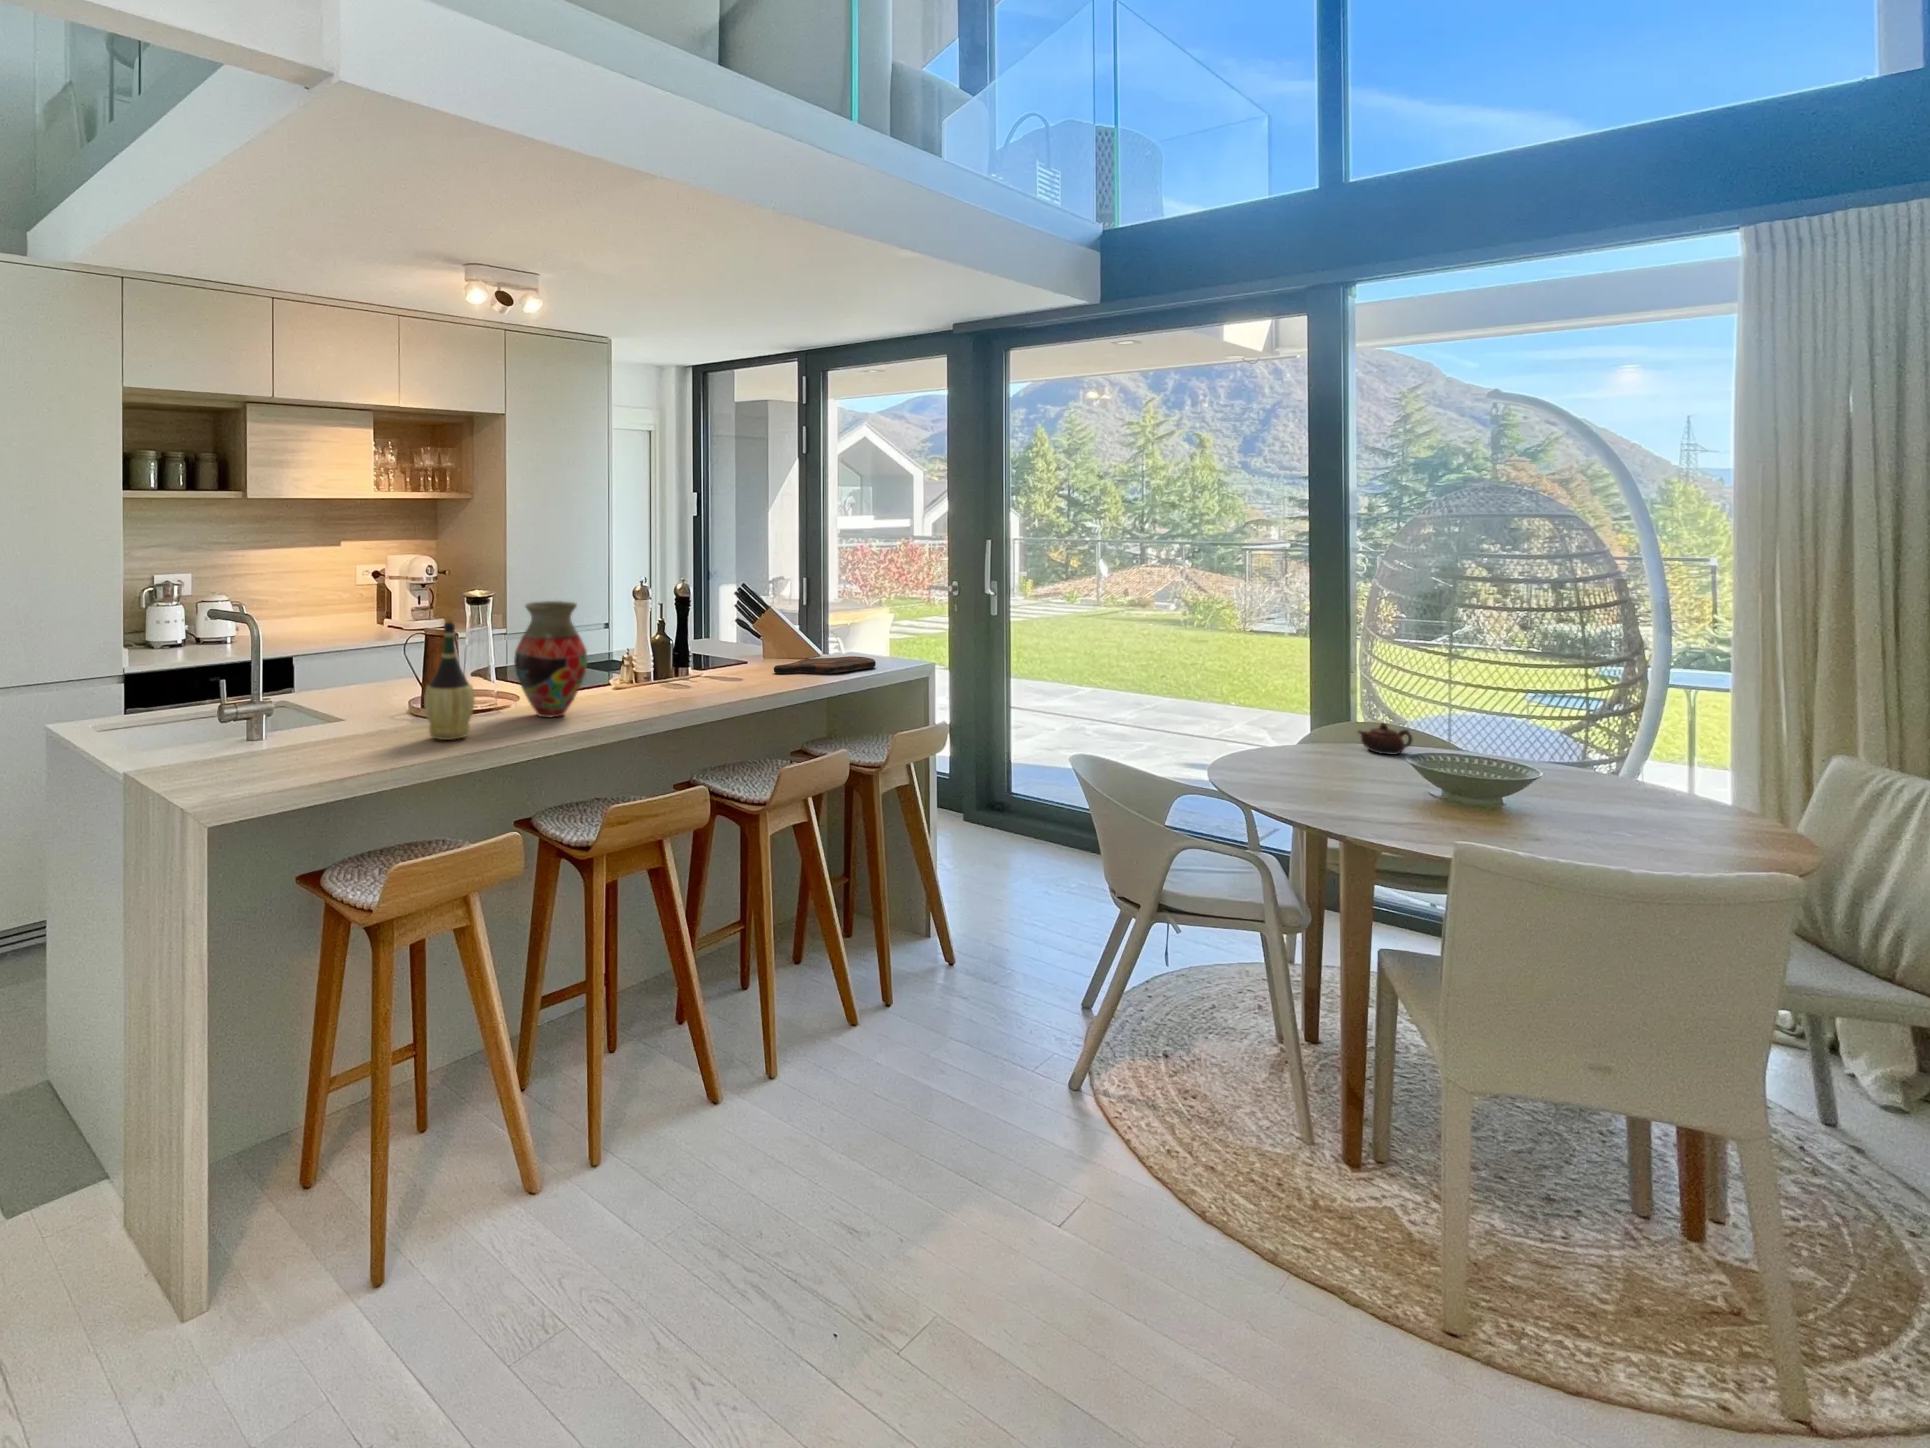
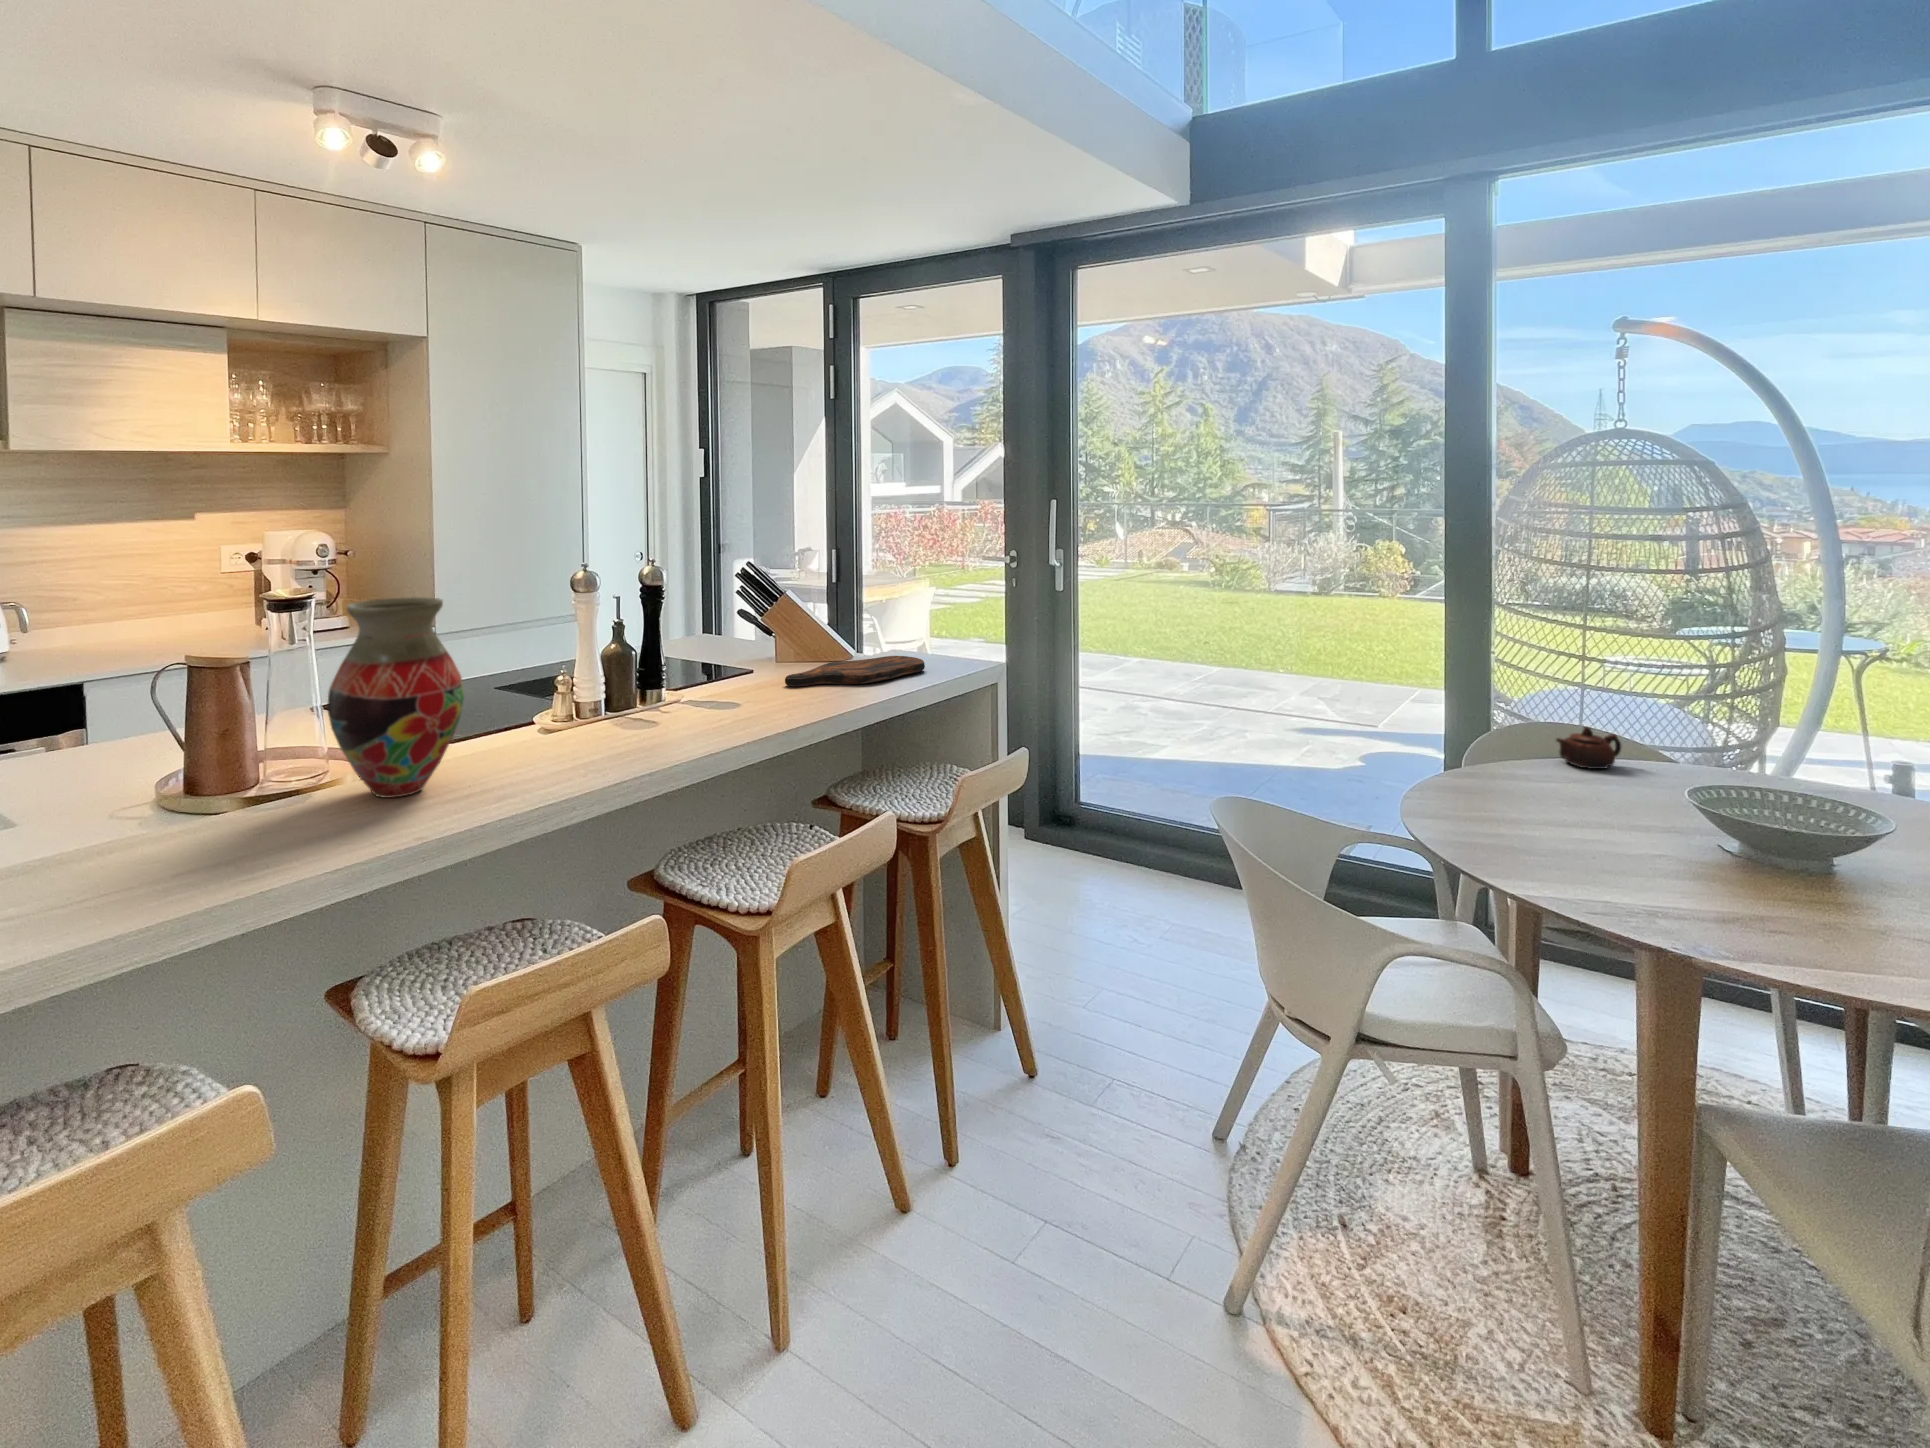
wine bottle: present [424,615,475,740] -> none [95,633,210,875]

